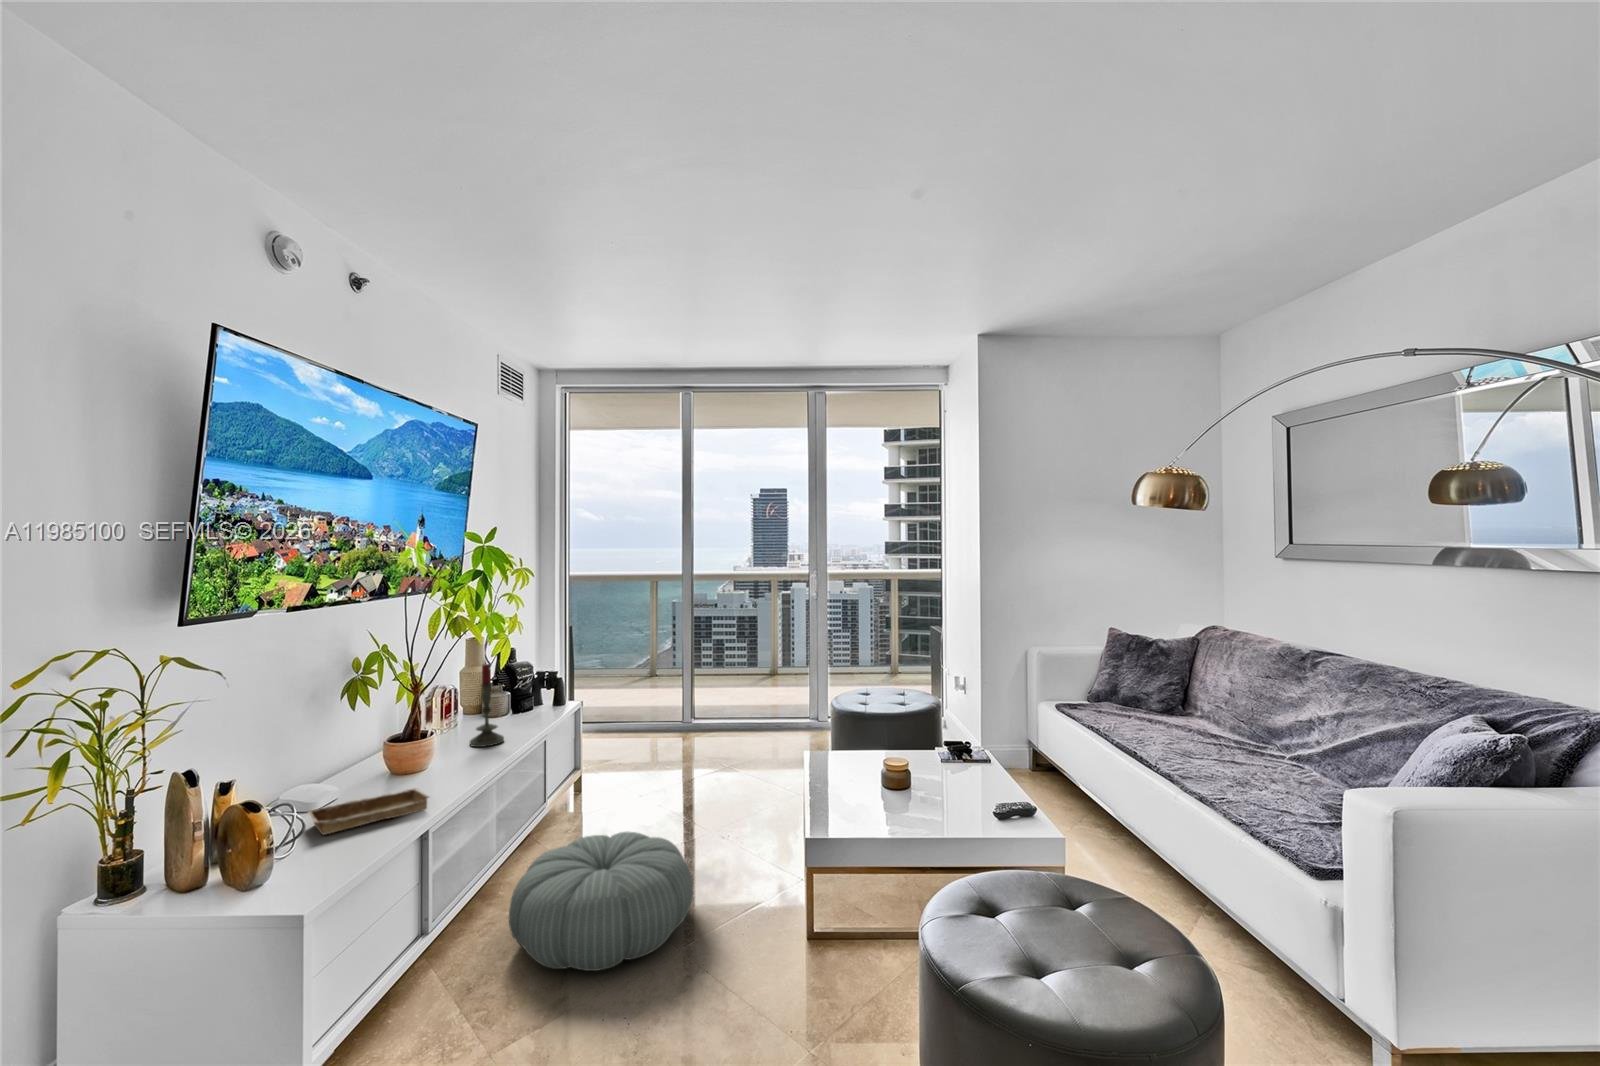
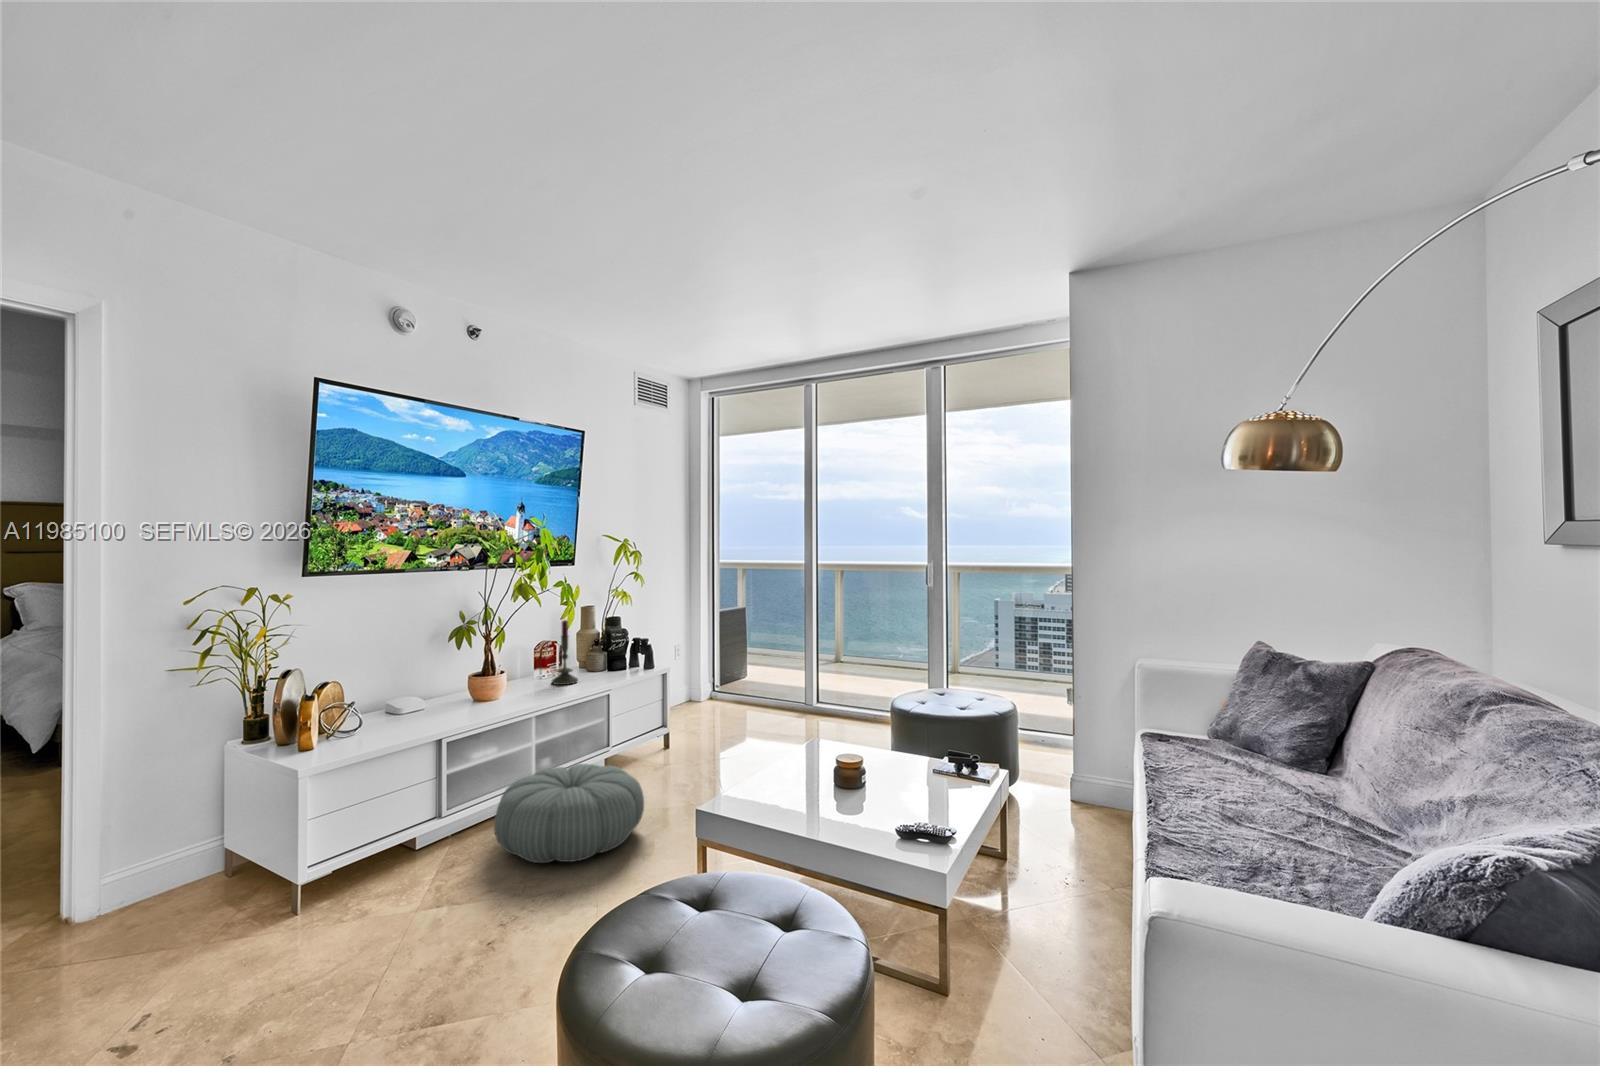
tray: present [308,788,430,835] -> none [380,703,465,723]

